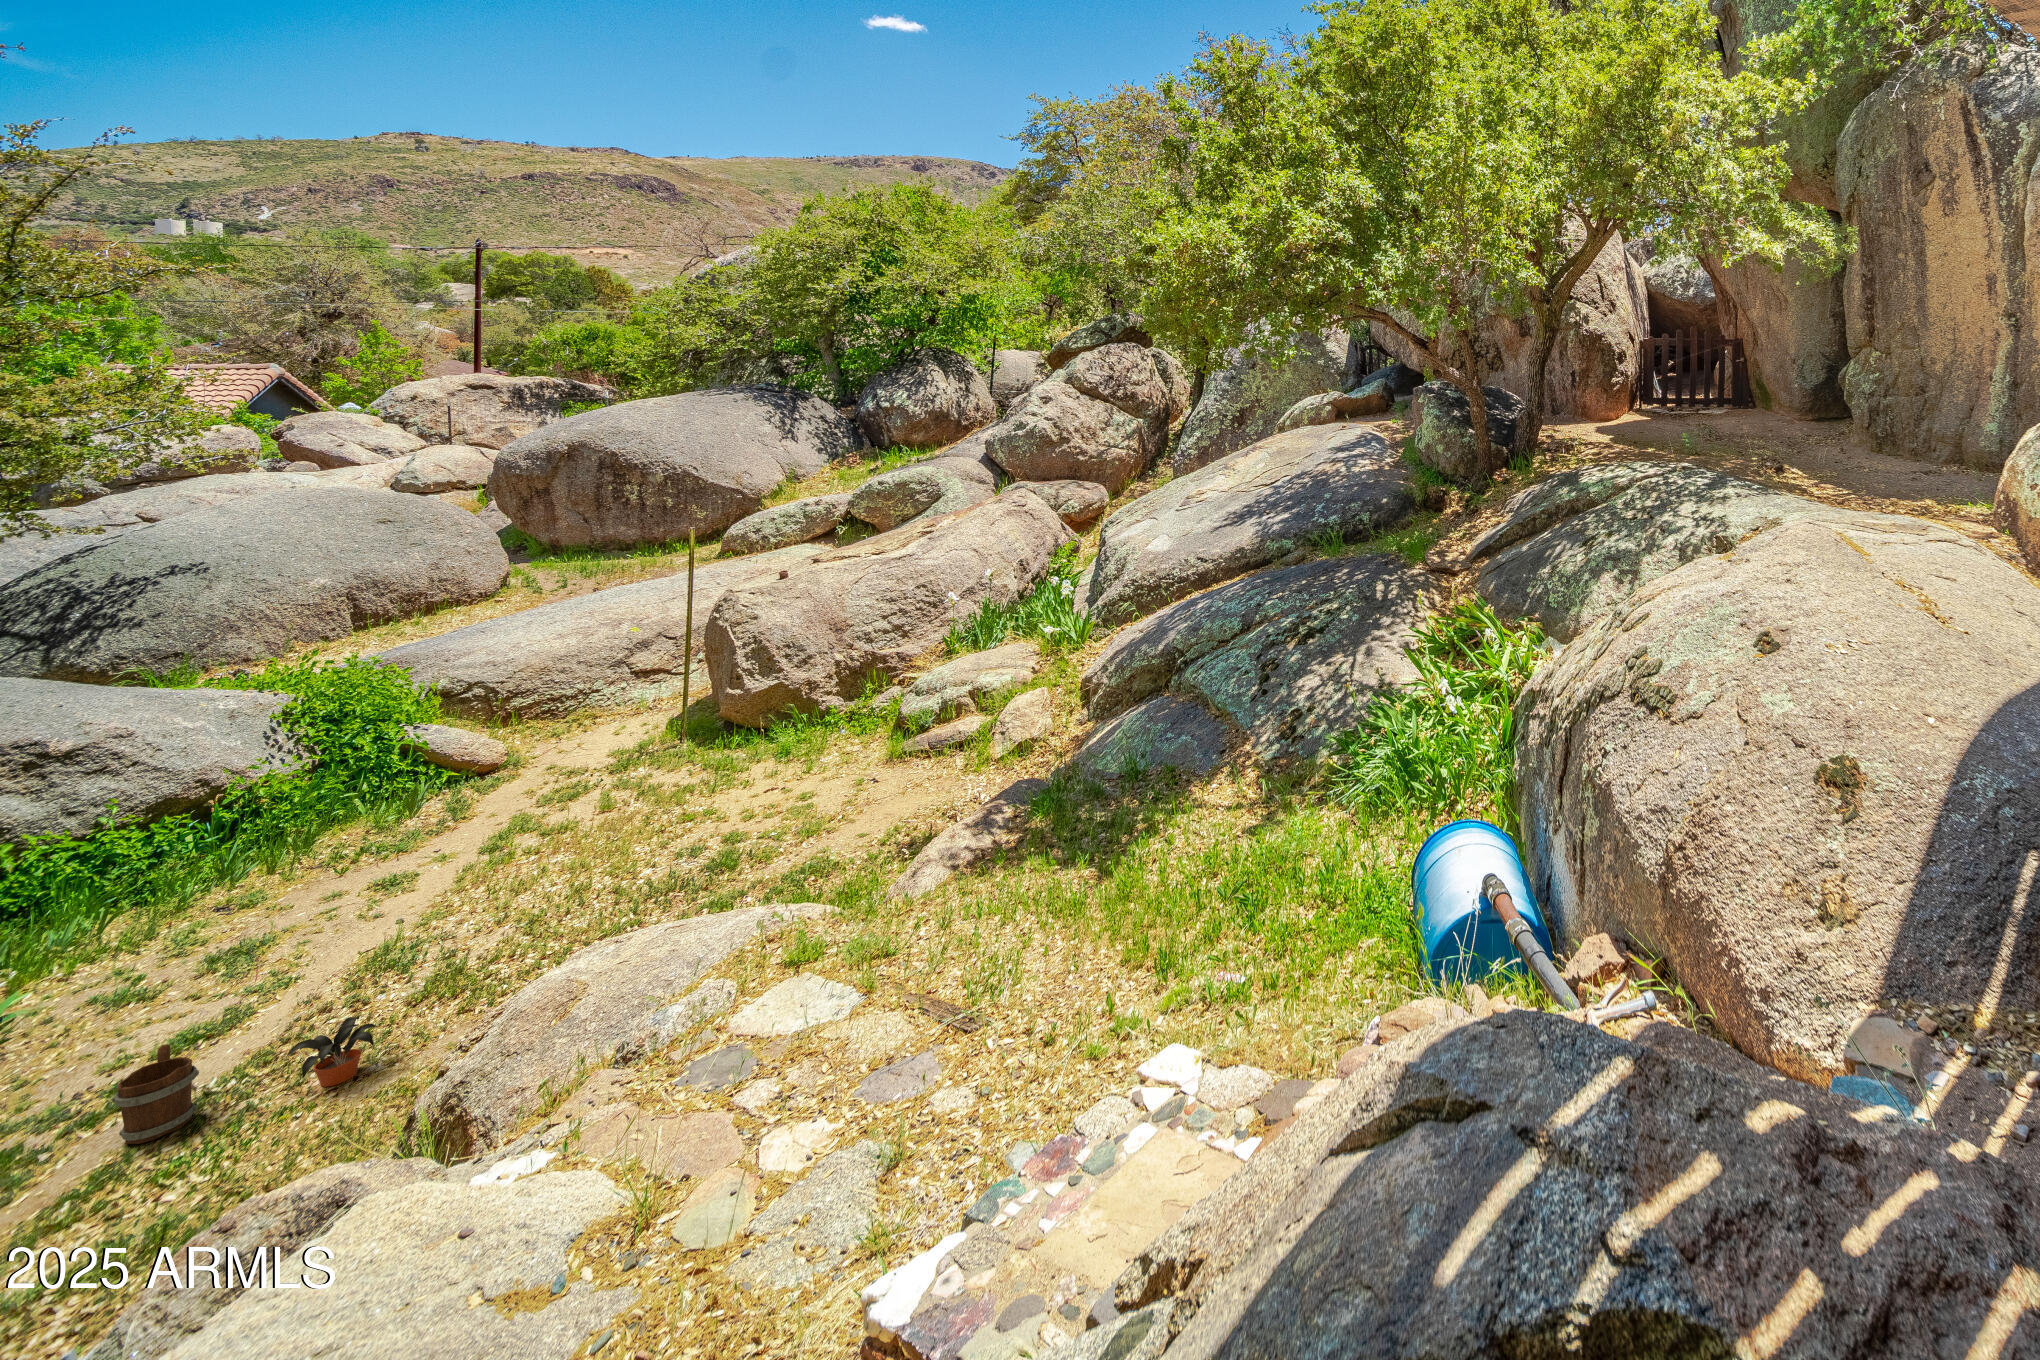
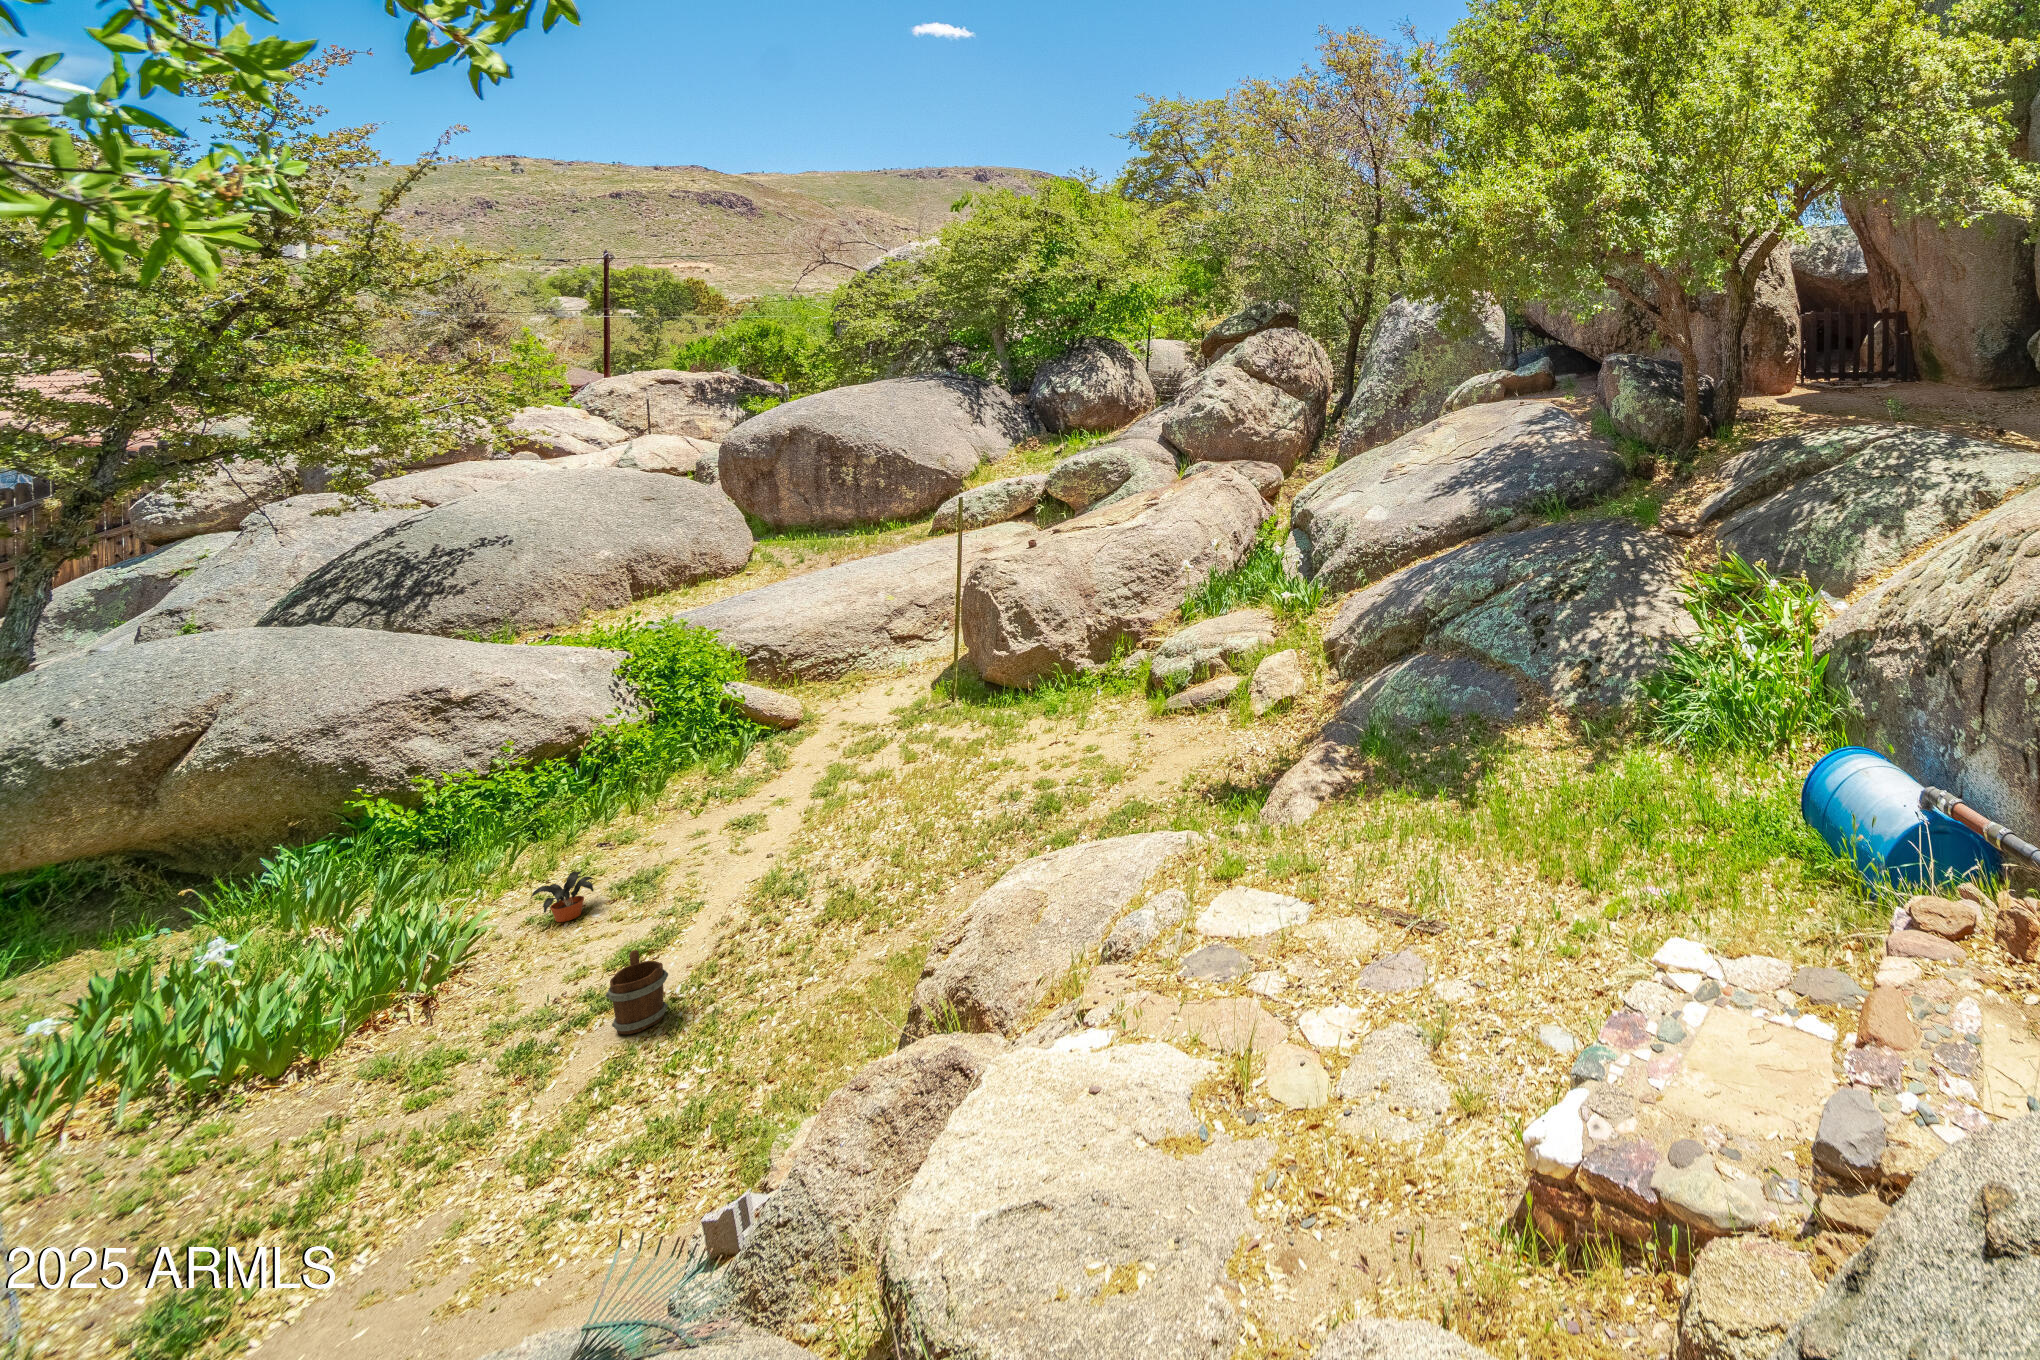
potted plant: present [286,1016,378,1087] -> present [531,871,593,922]

